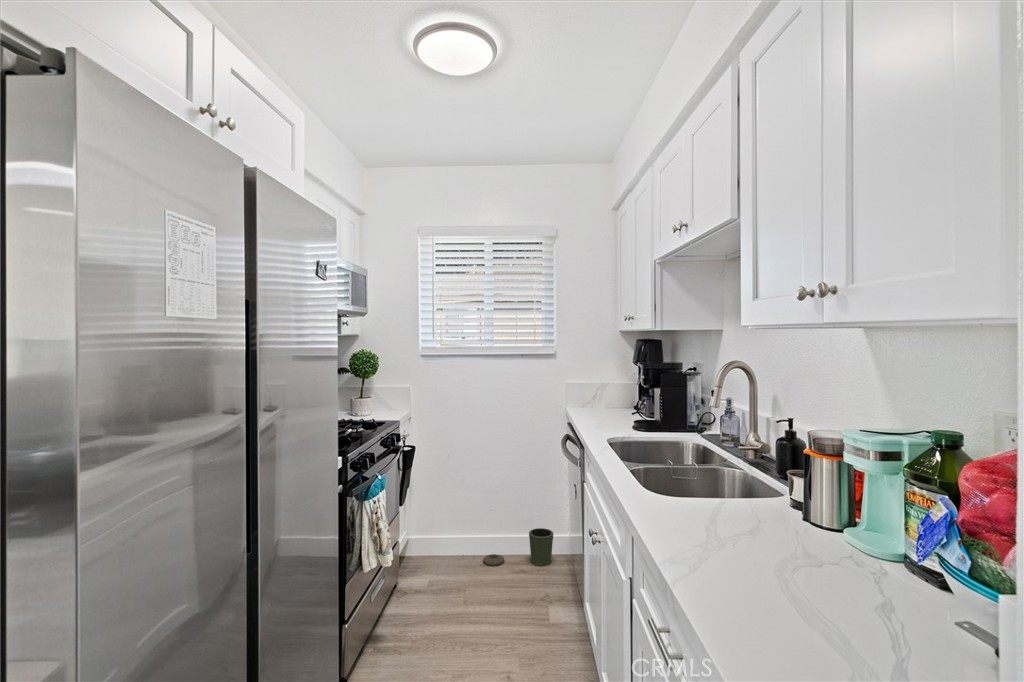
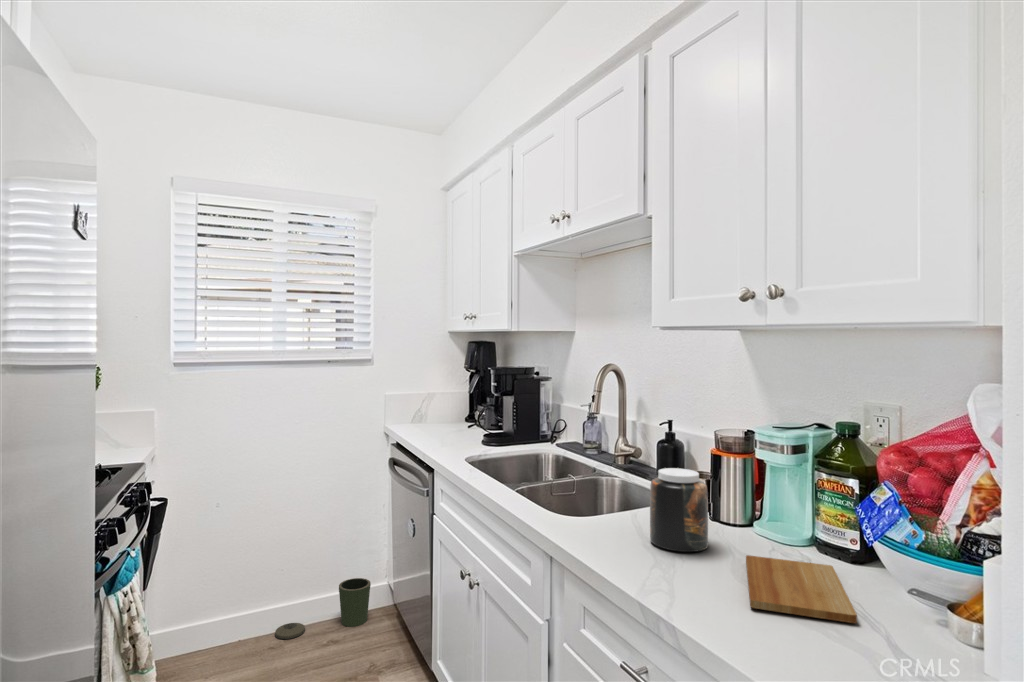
jar: none [719,464,777,546] -> present [650,468,708,552]
cutting board: none [769,557,901,642] -> present [746,555,857,623]

